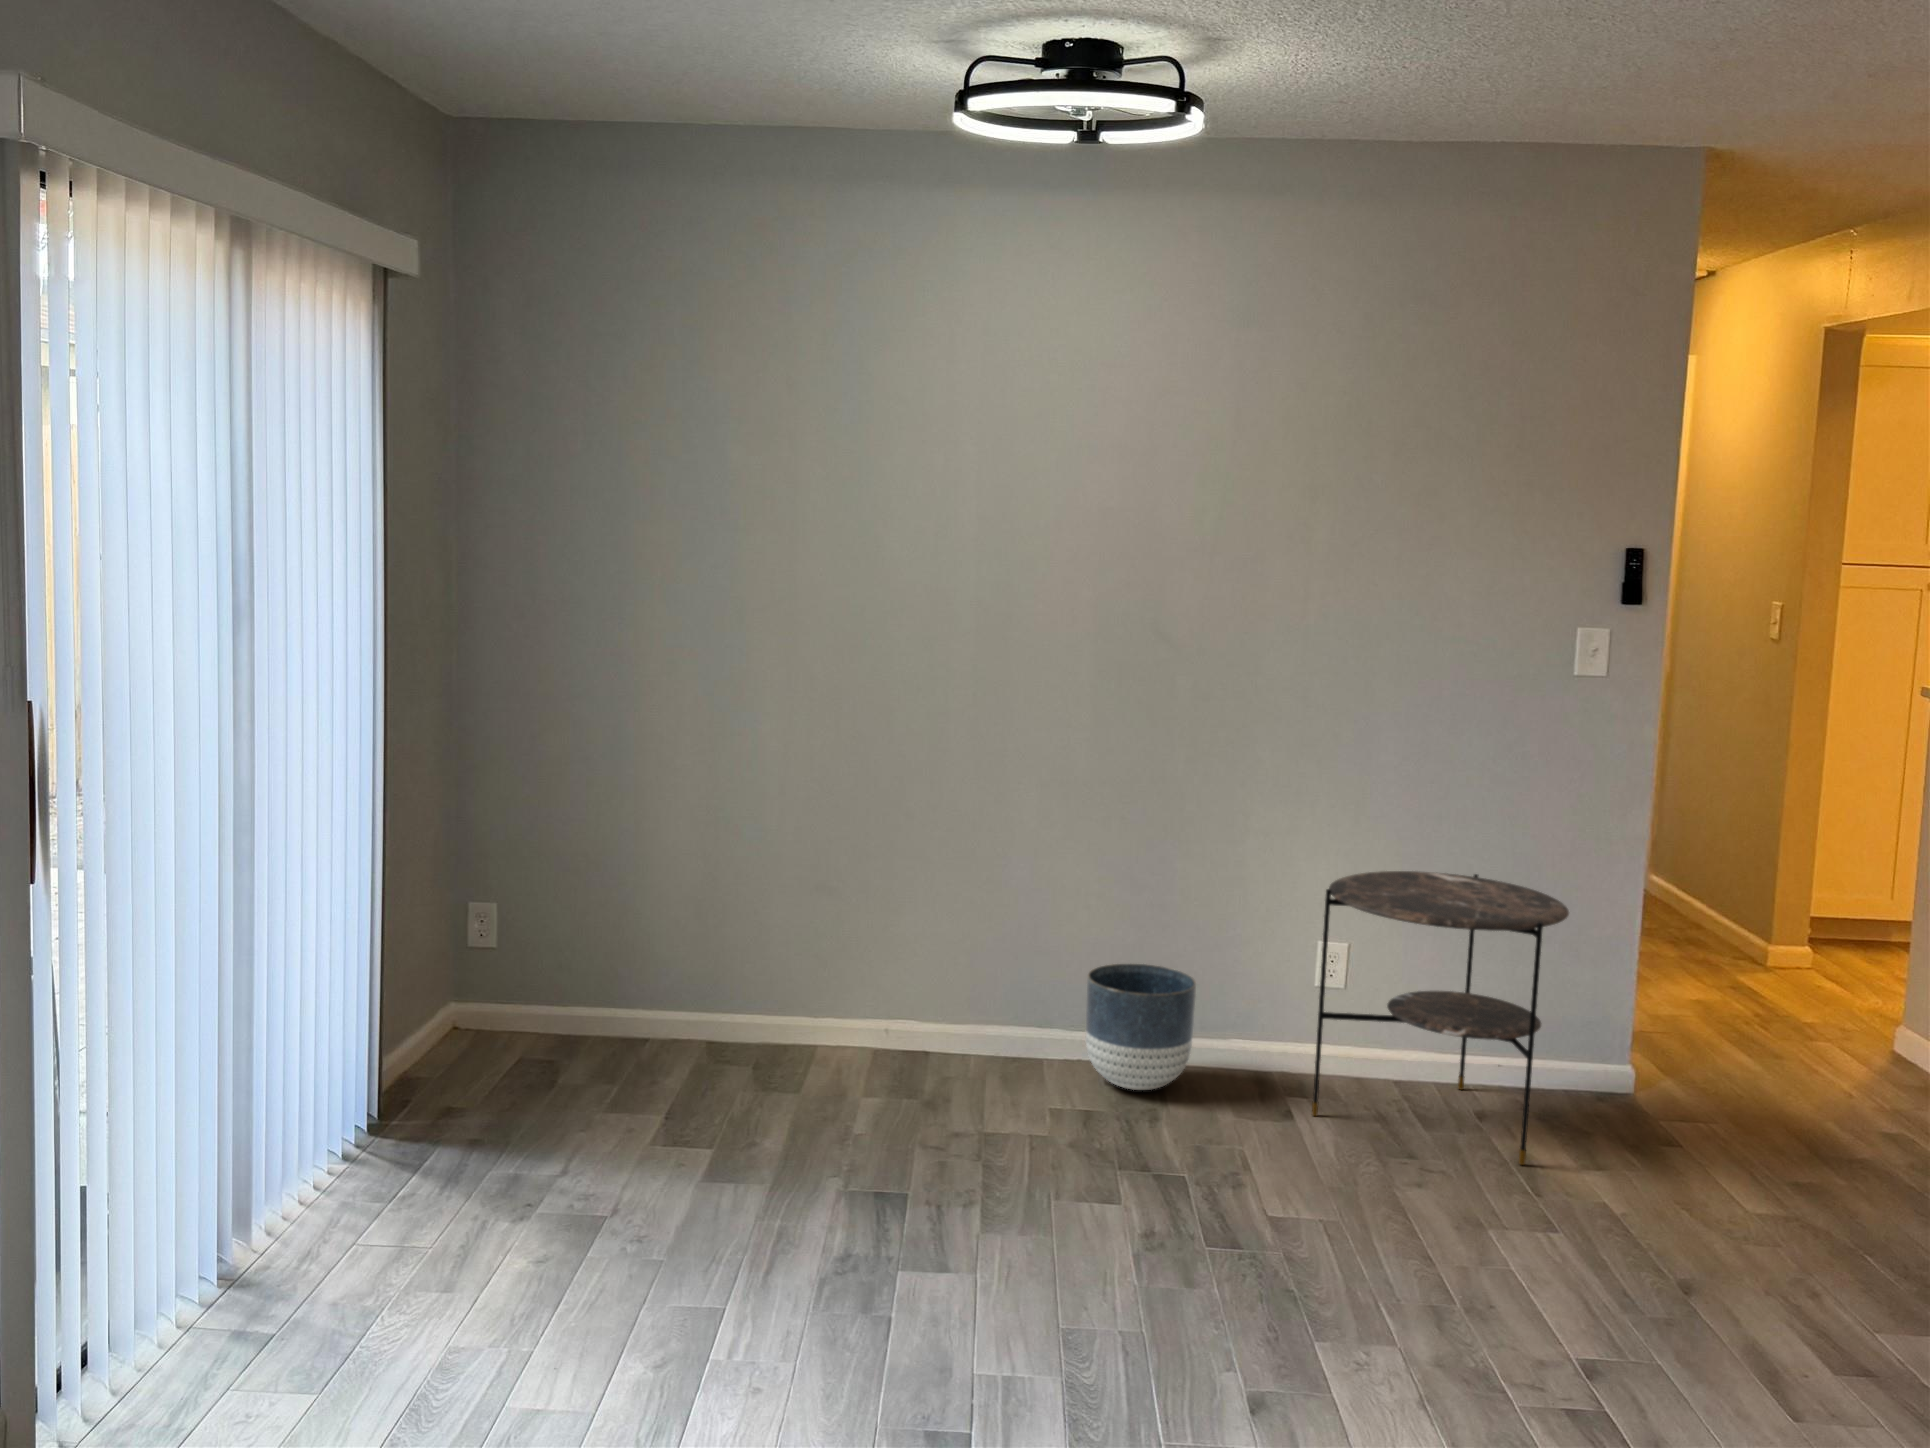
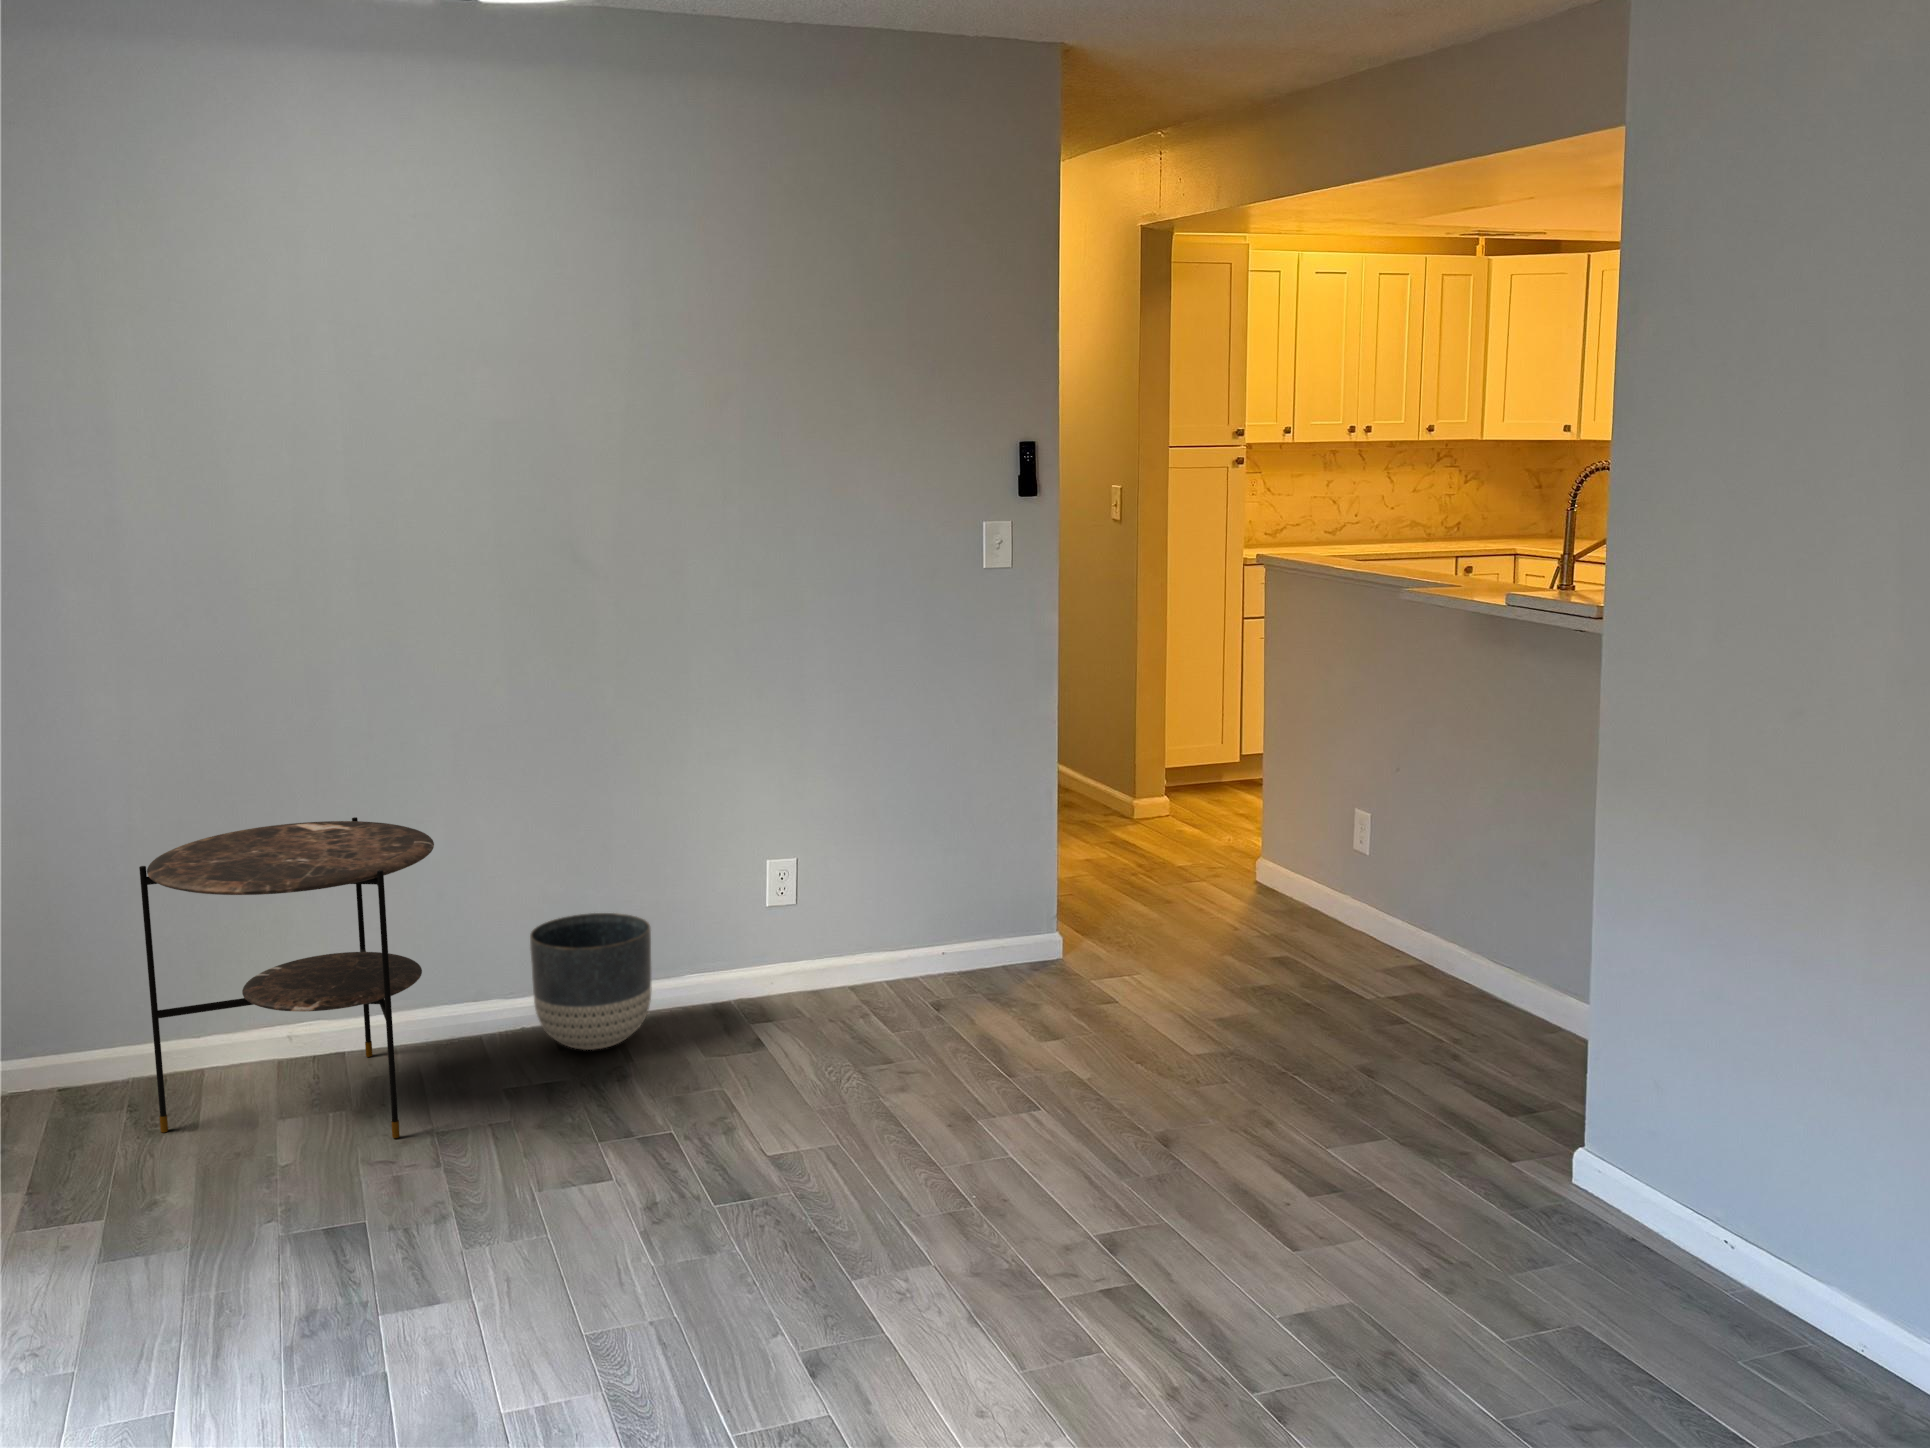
side table: present [1312,871,1569,1165] -> present [139,817,434,1138]

